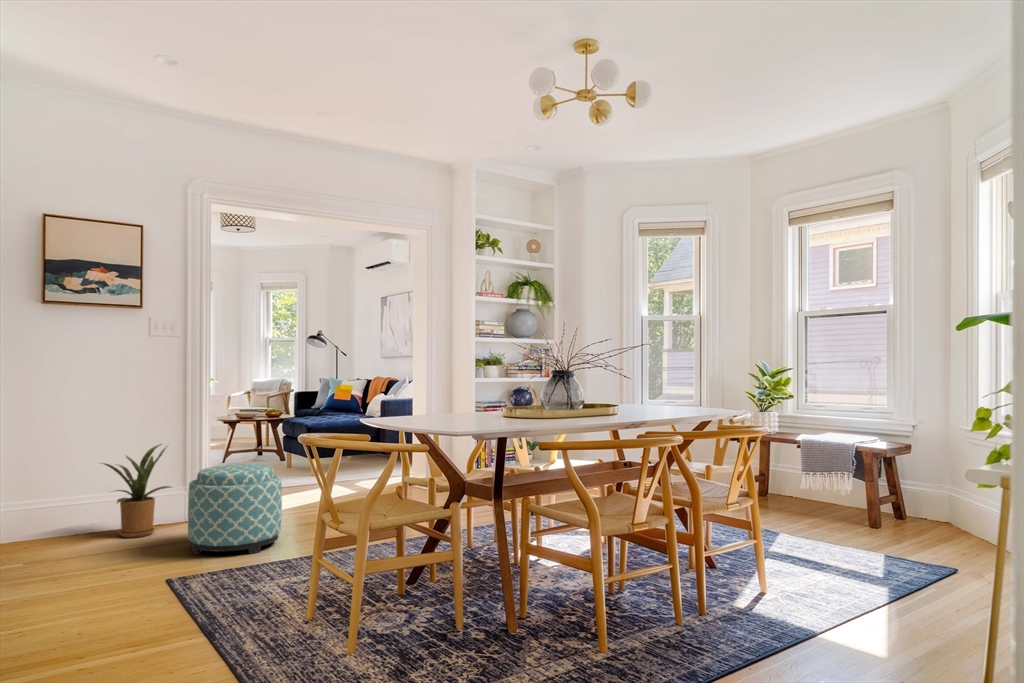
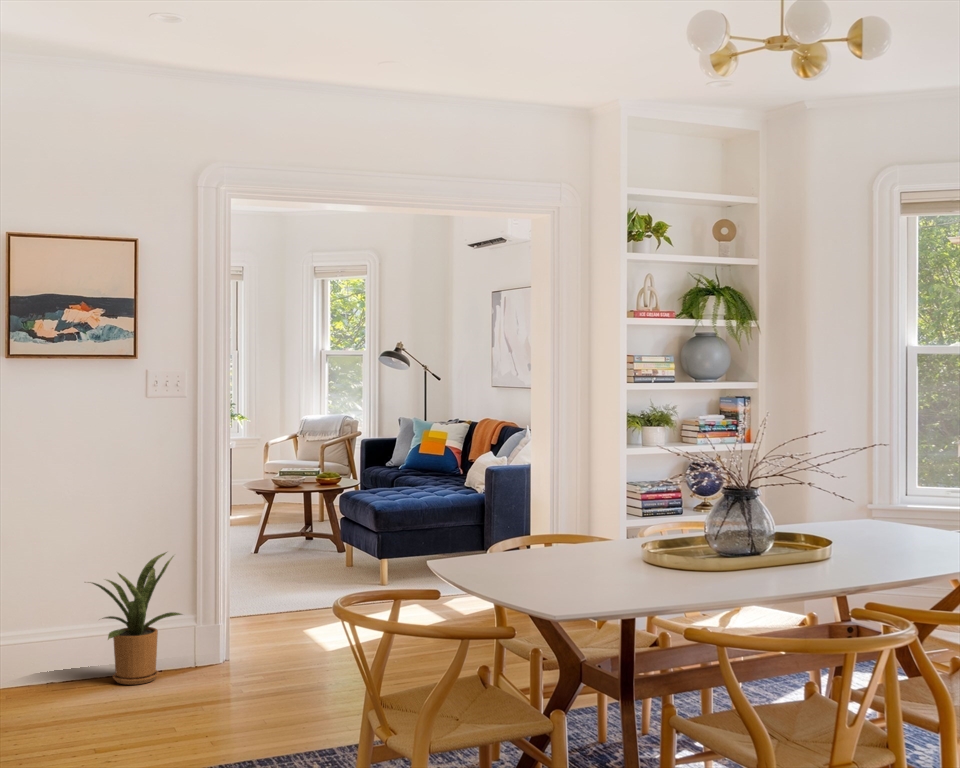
ottoman: present [188,464,282,555] -> none [199,592,325,726]

